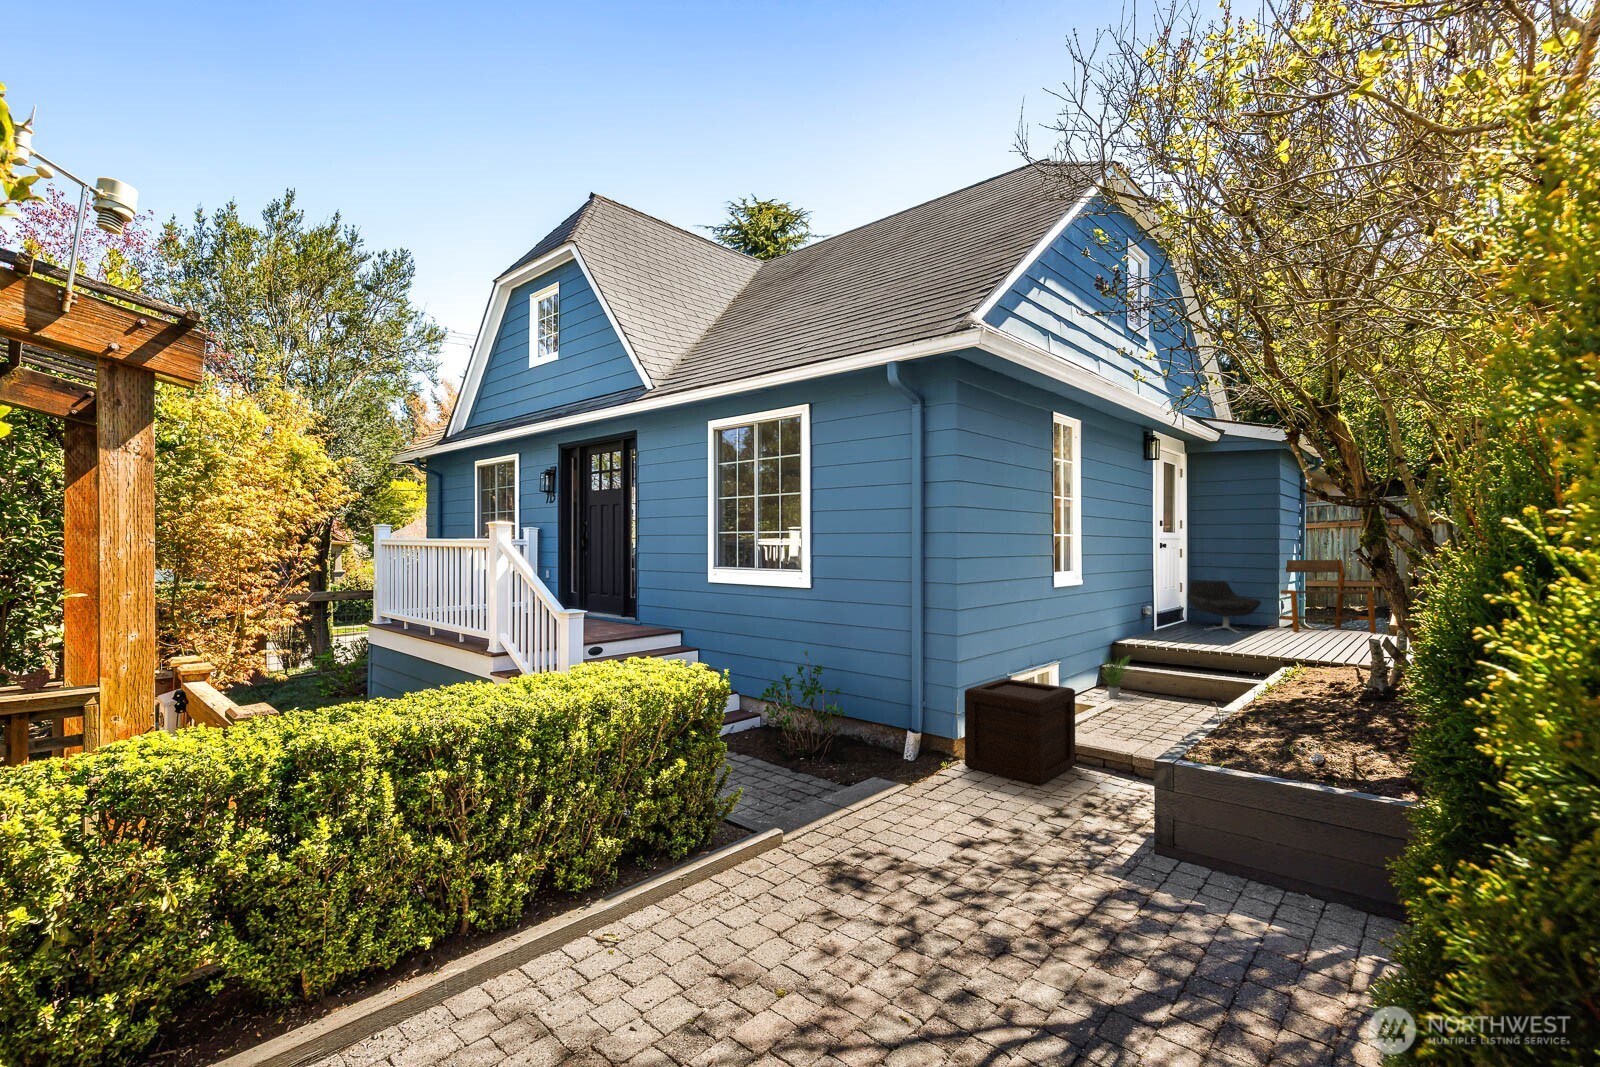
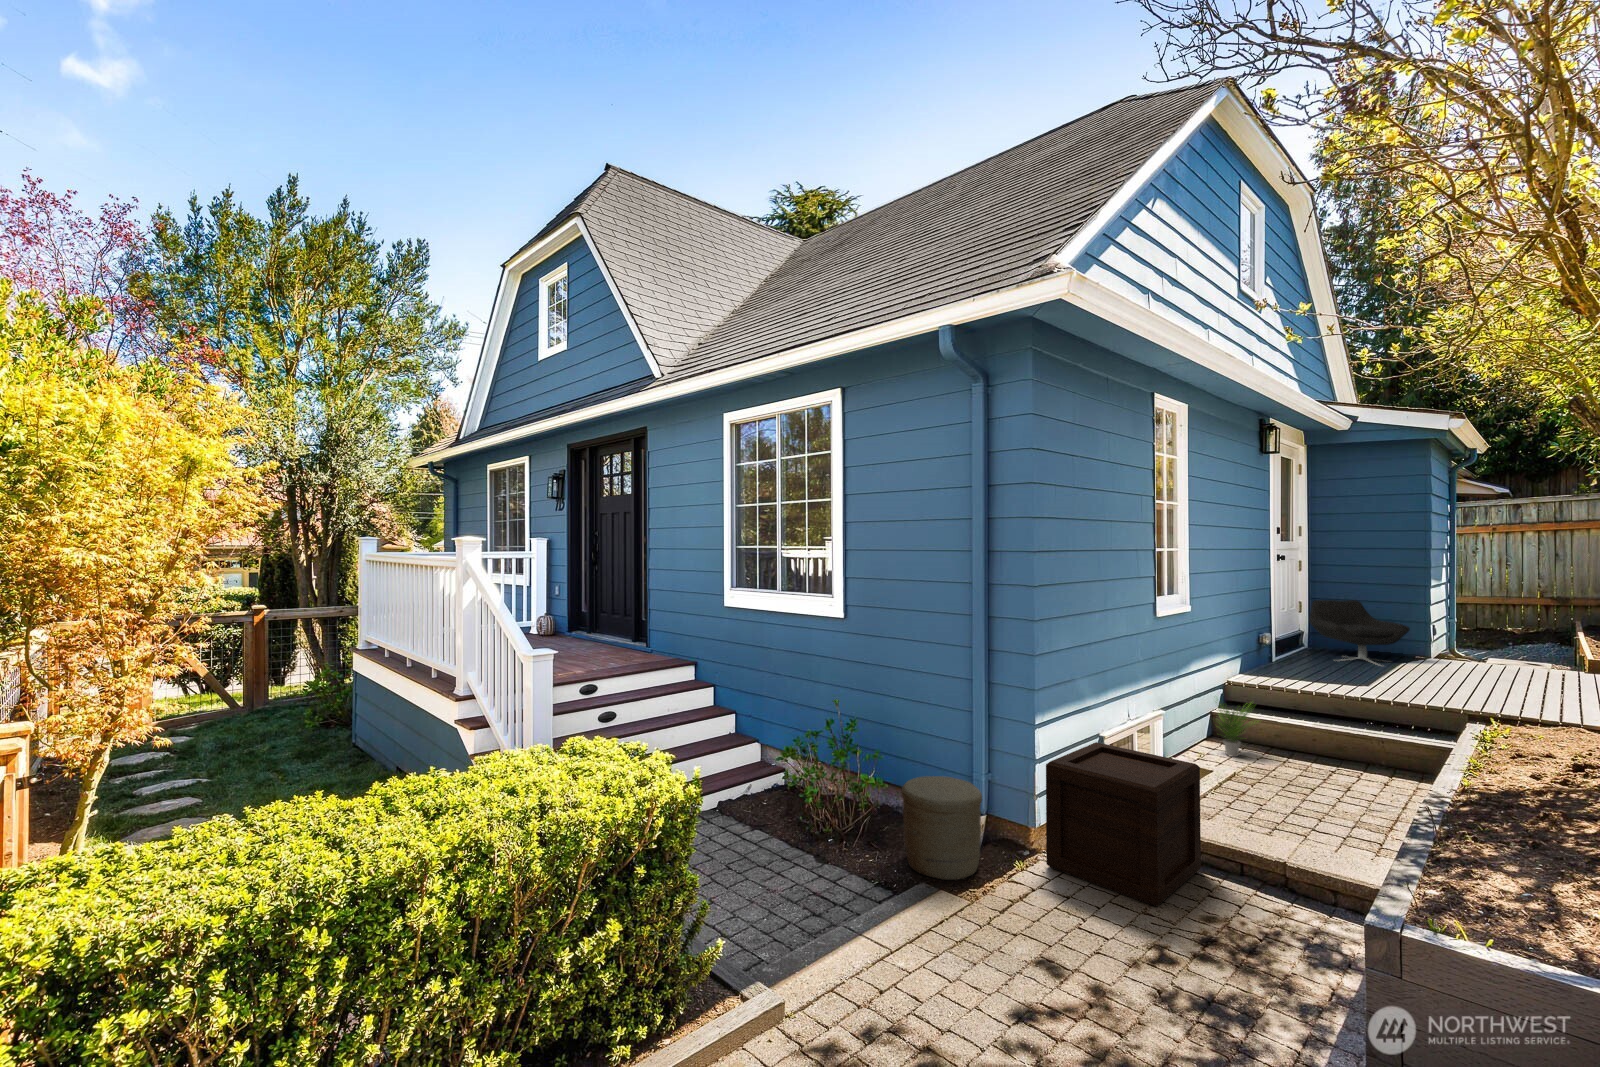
bench: present [1270,559,1376,634] -> none [1415,574,1565,669]
woven basket: none [857,704,918,776] -> present [901,776,982,880]

